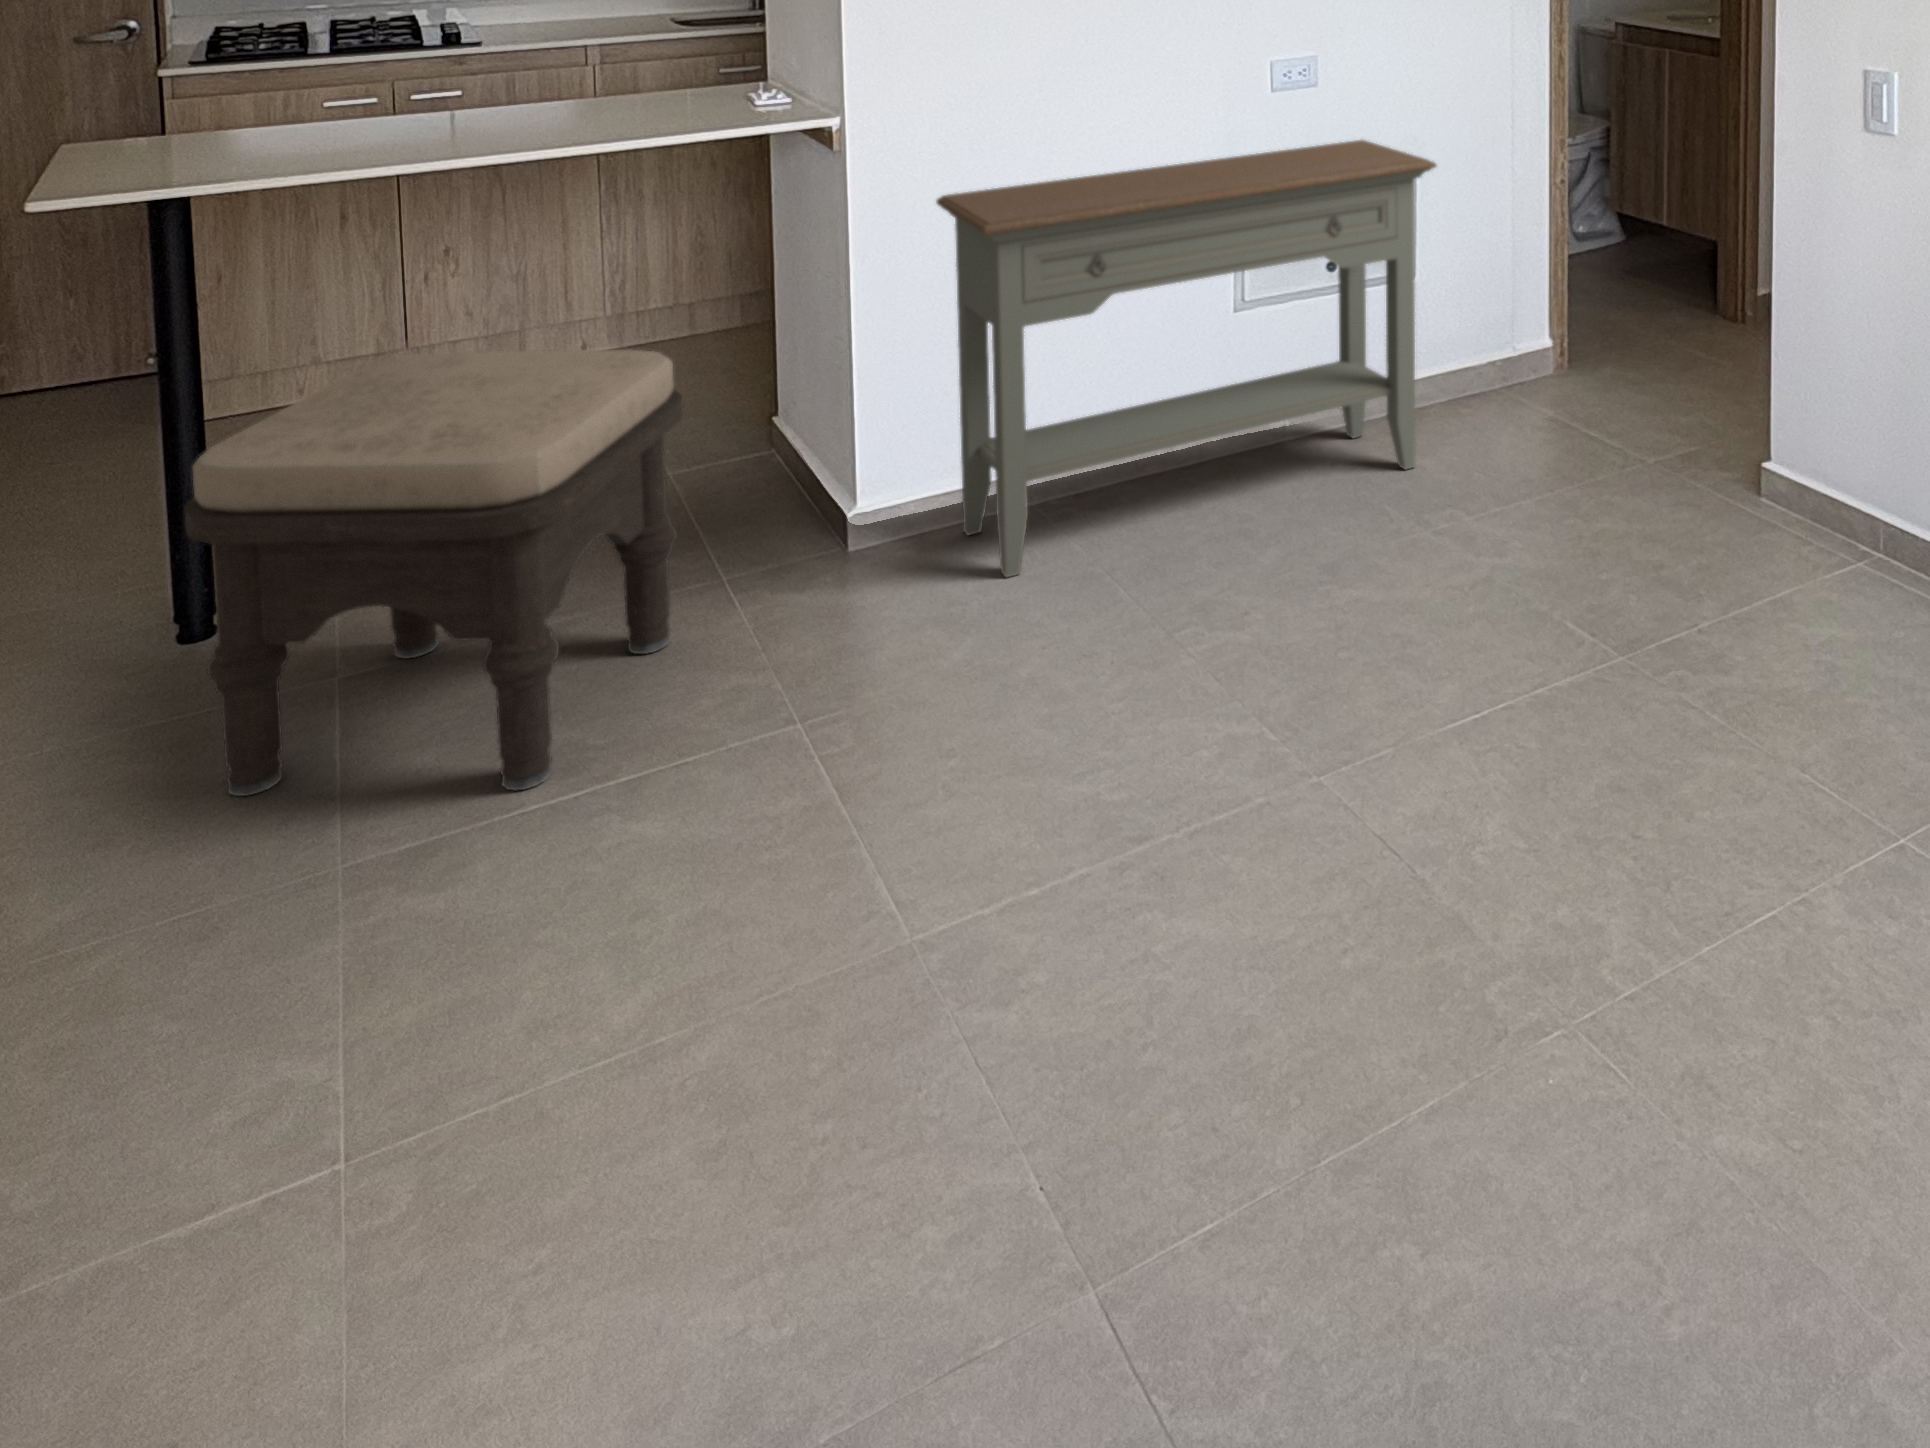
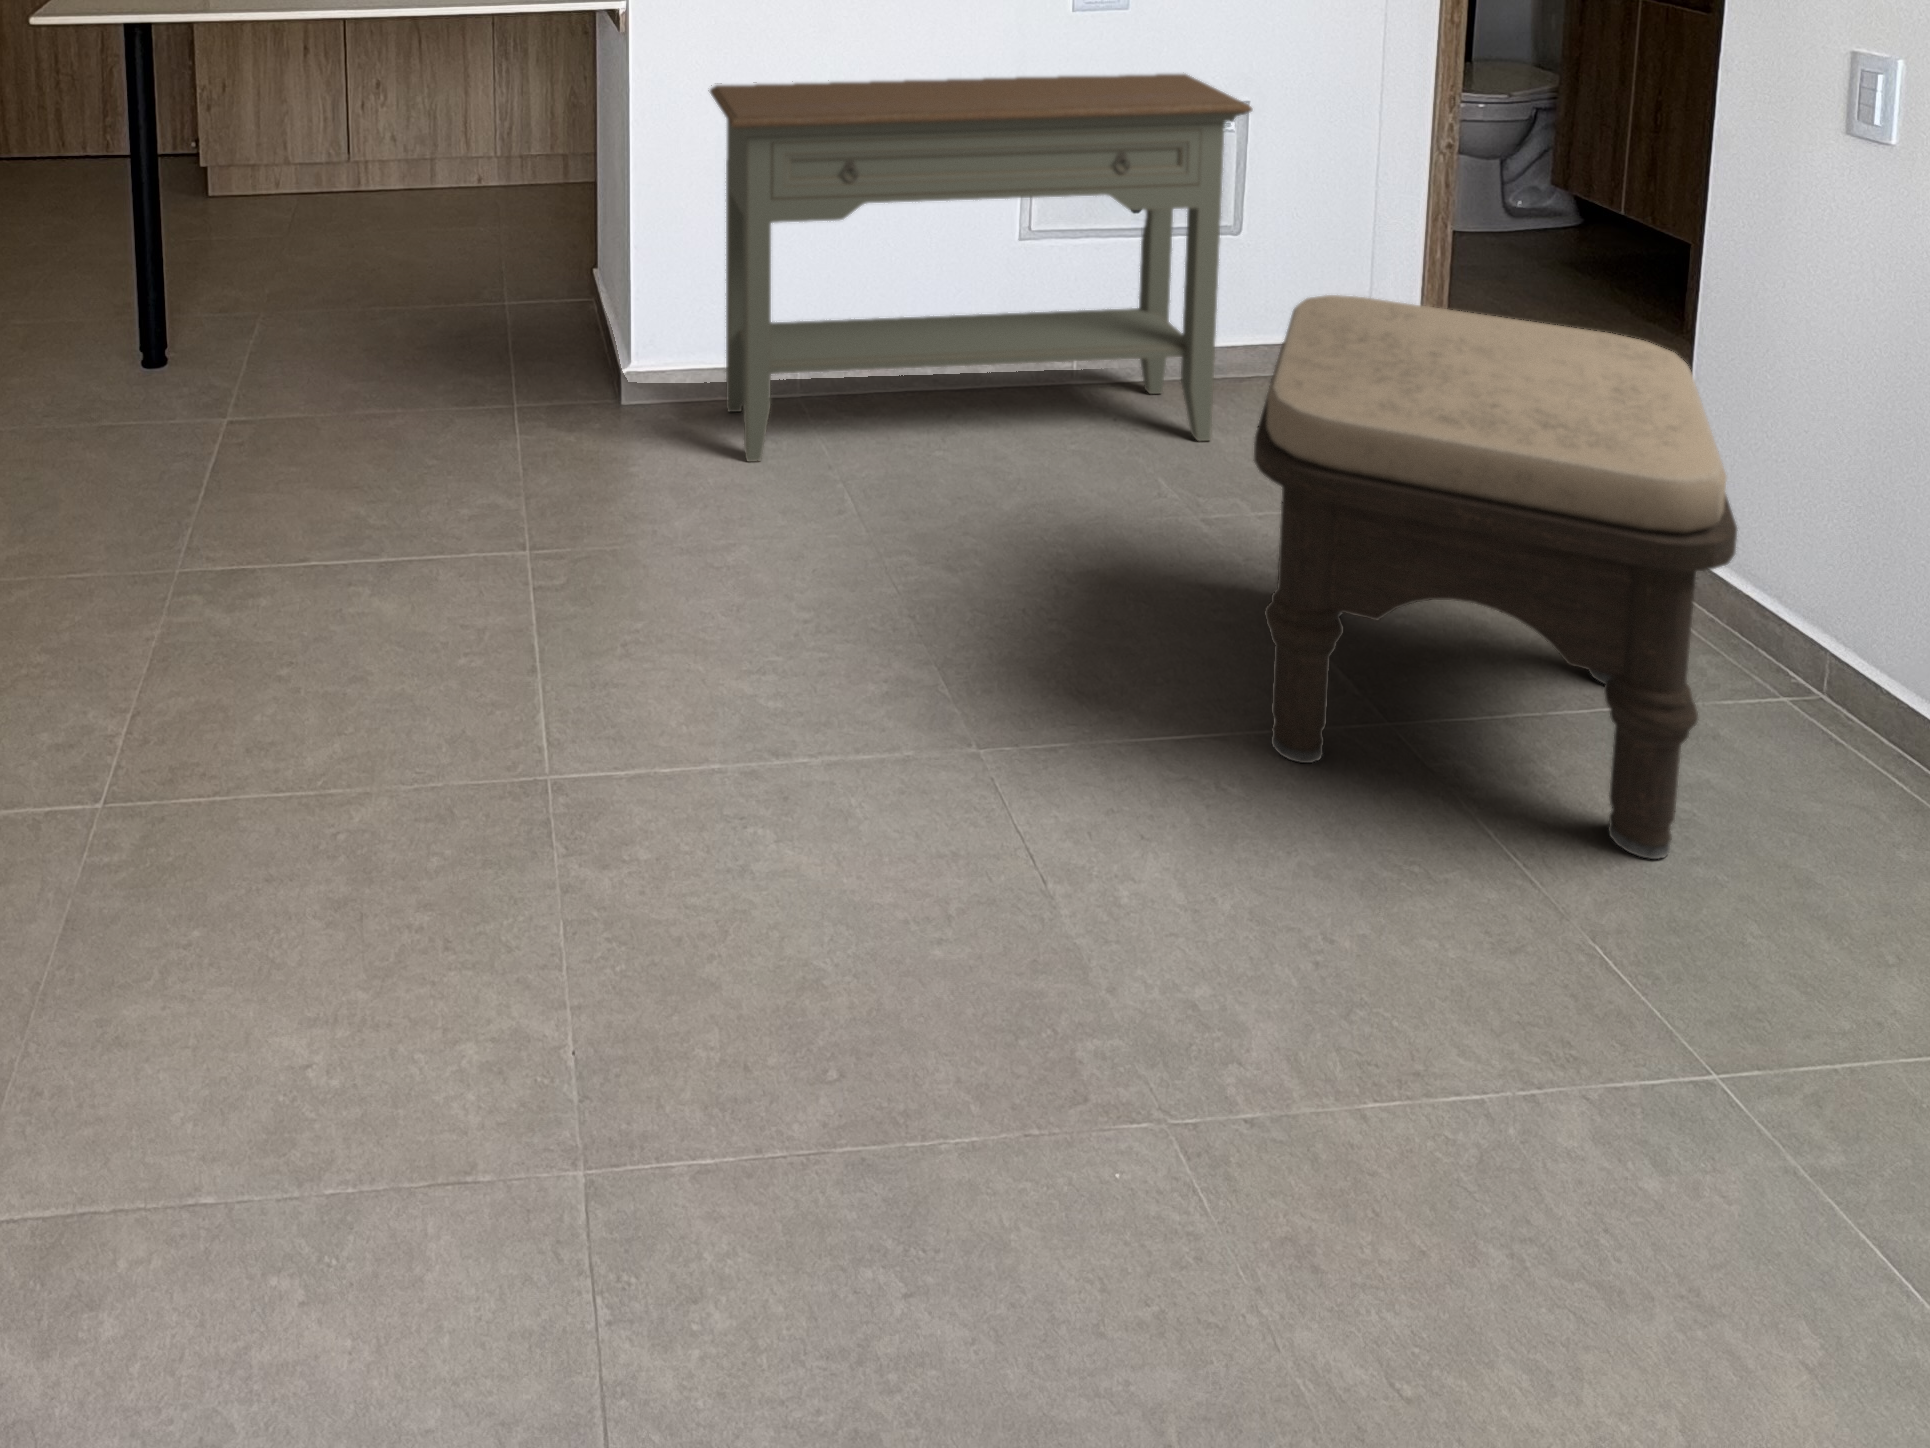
ottoman: present [185,349,683,796] -> present [1254,295,1738,859]

